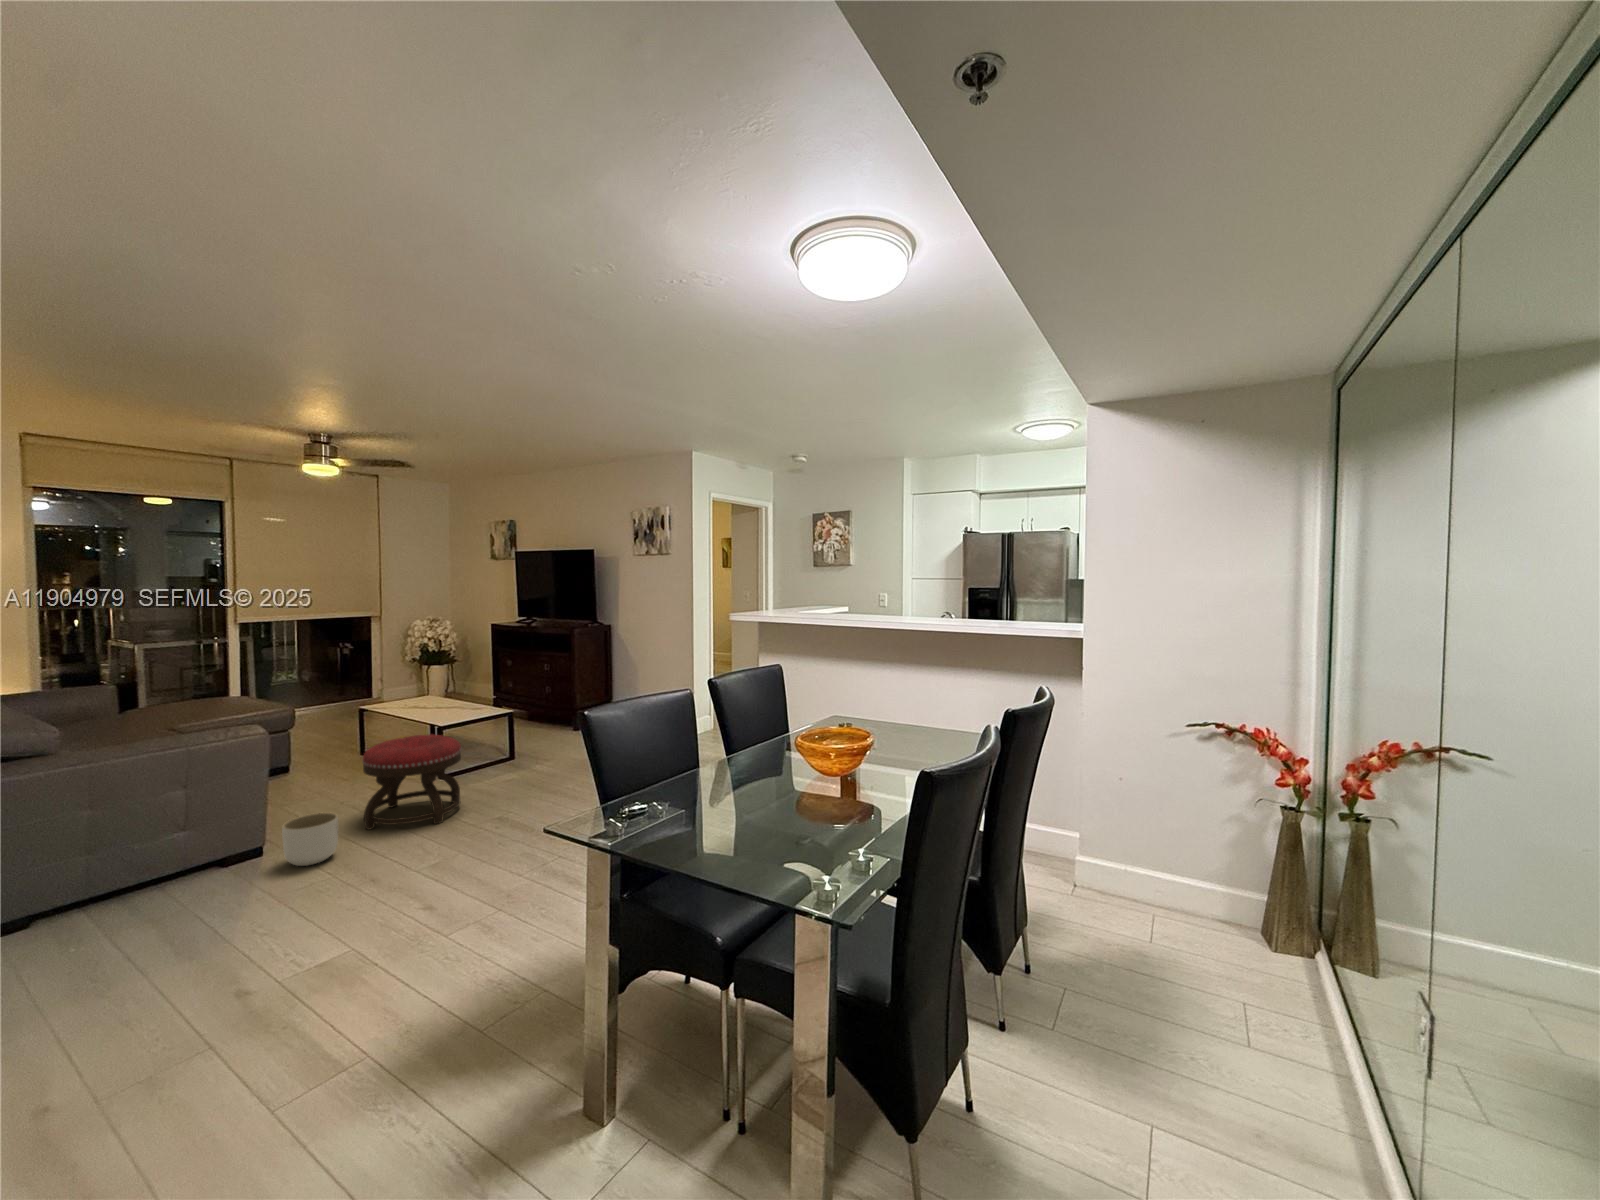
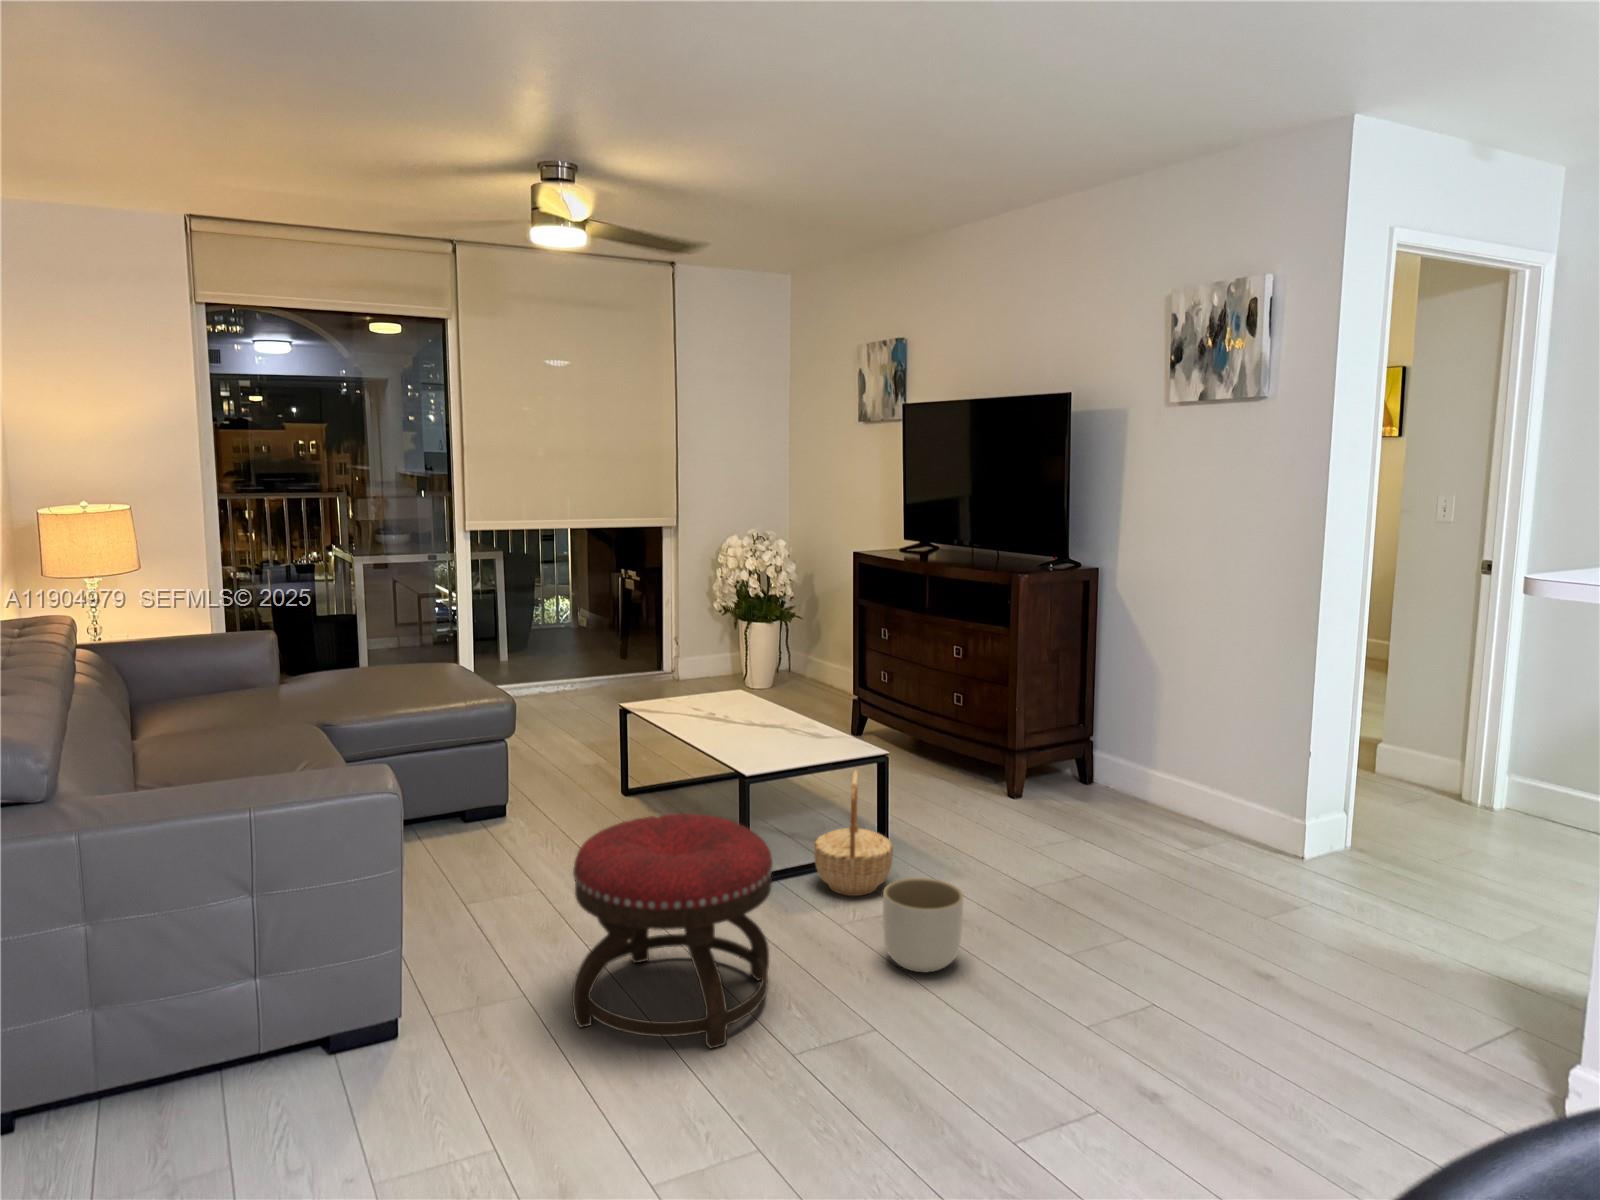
basket: none [478,717,517,772] -> present [814,770,893,896]
planter: present [282,812,338,866] -> present [883,878,964,972]

